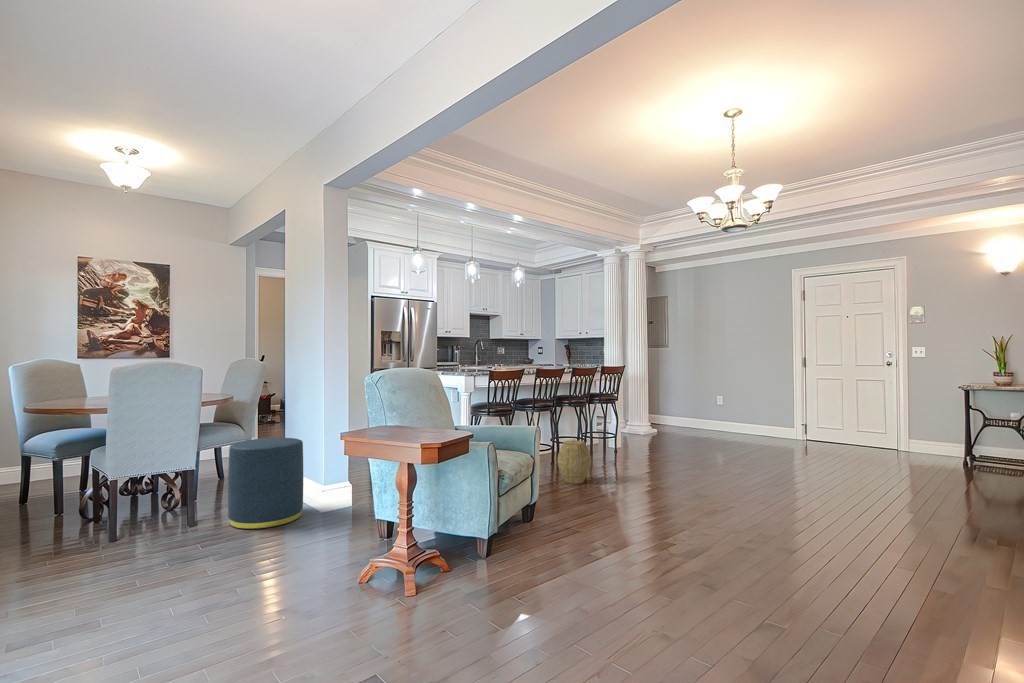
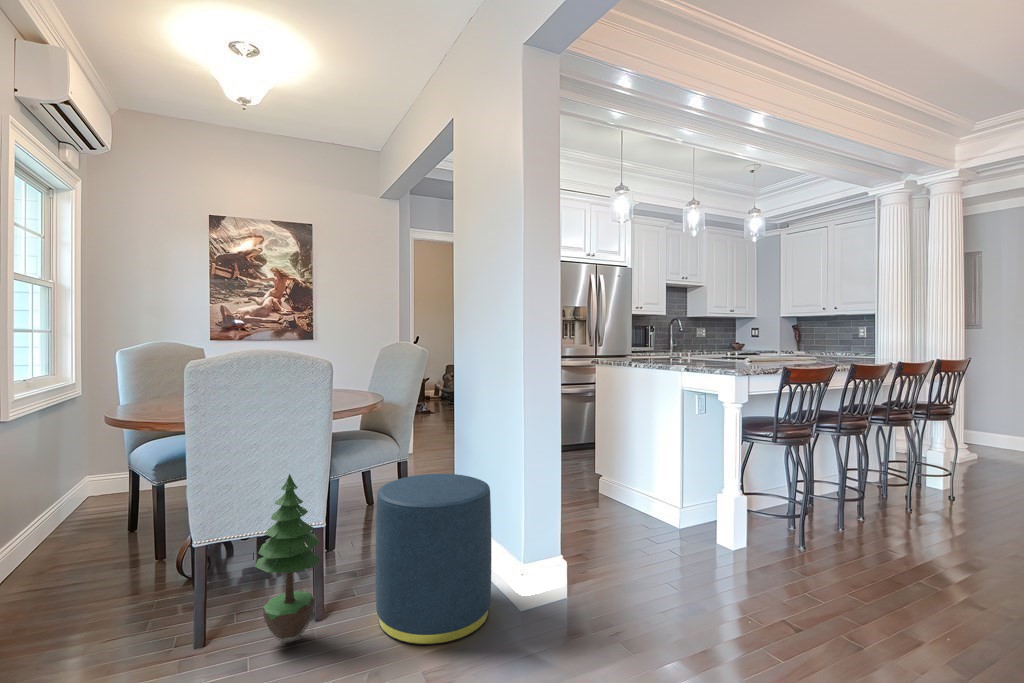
potted tree: none [150,434,193,536] -> present [255,474,321,643]
woven basket: present [557,440,591,484] -> none [907,495,987,580]

